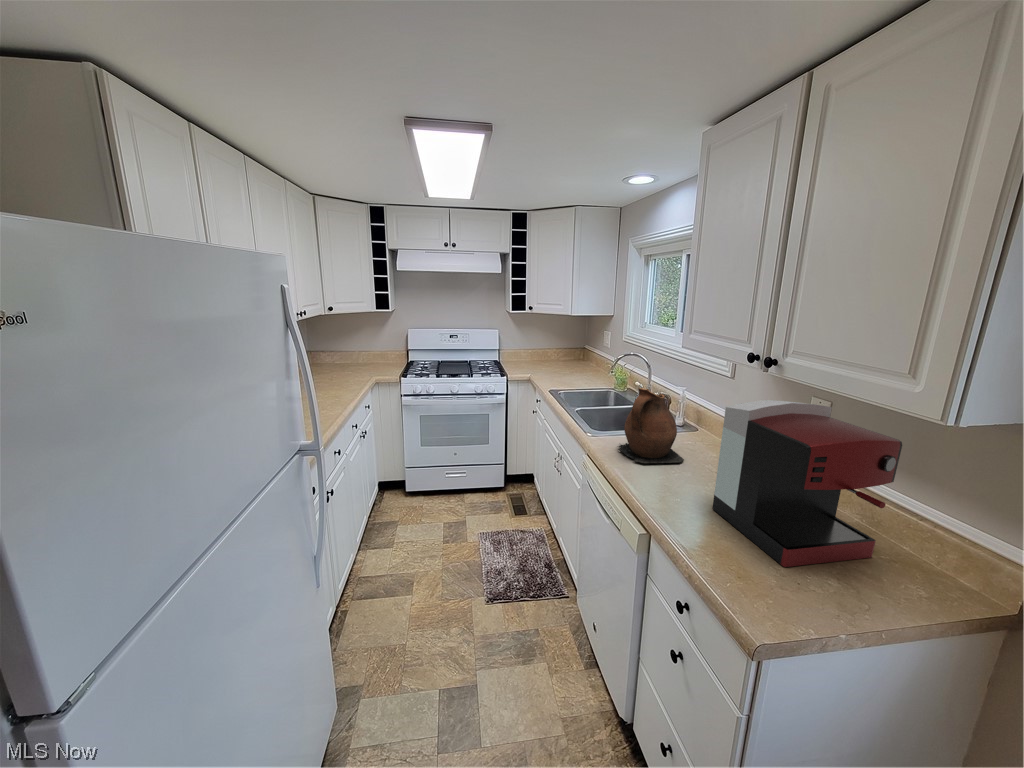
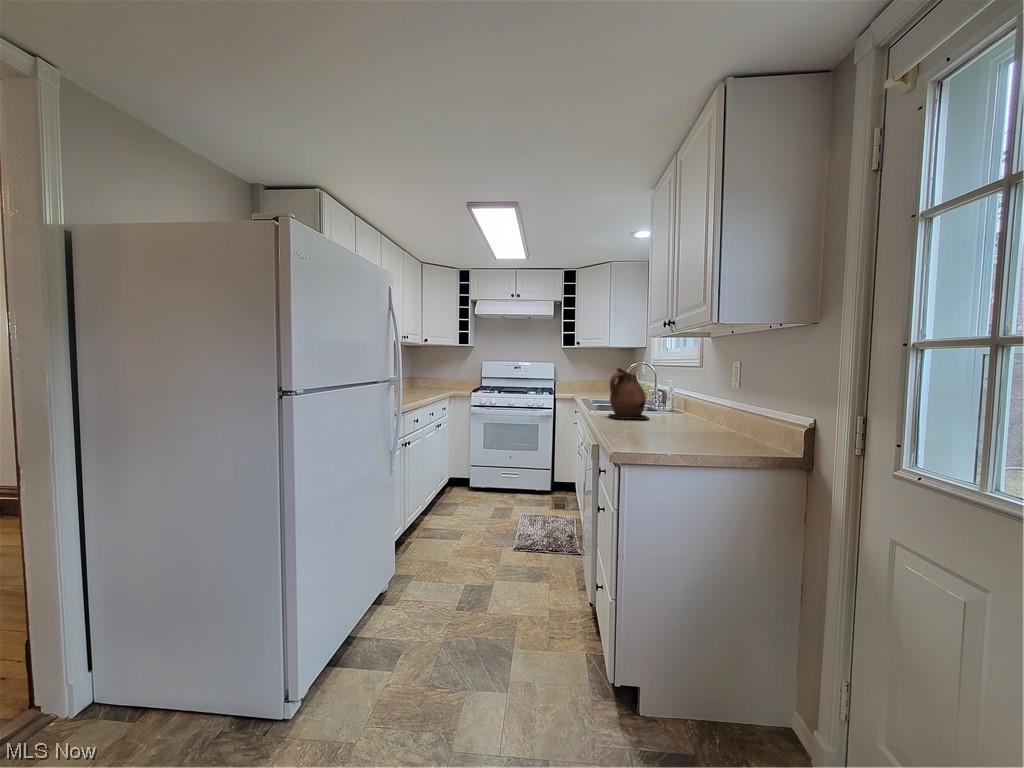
coffee maker: present [712,400,902,567] -> none [644,354,728,441]

